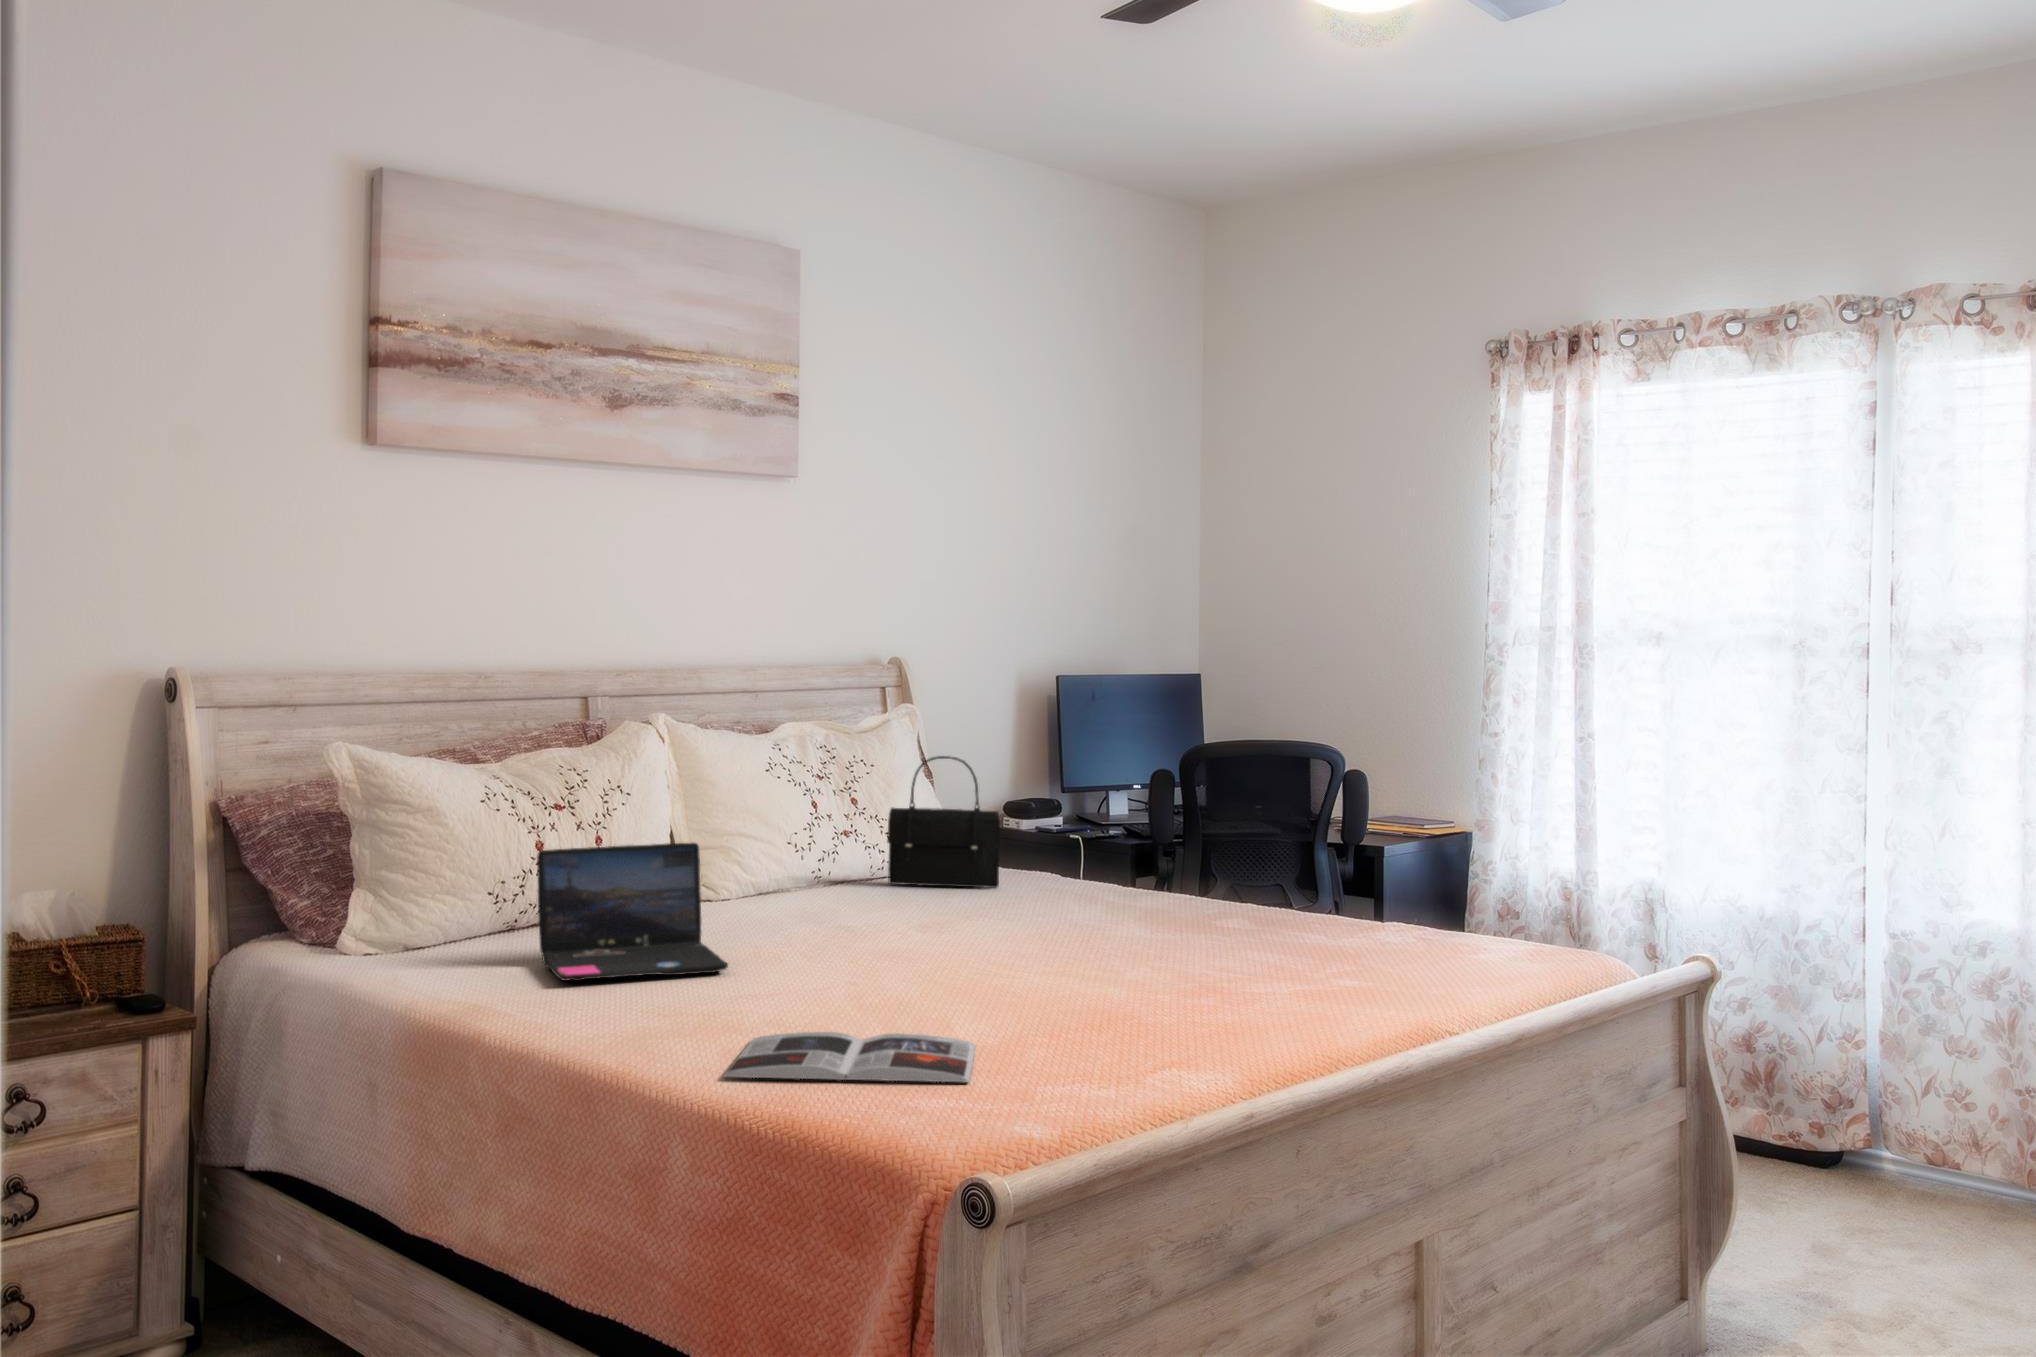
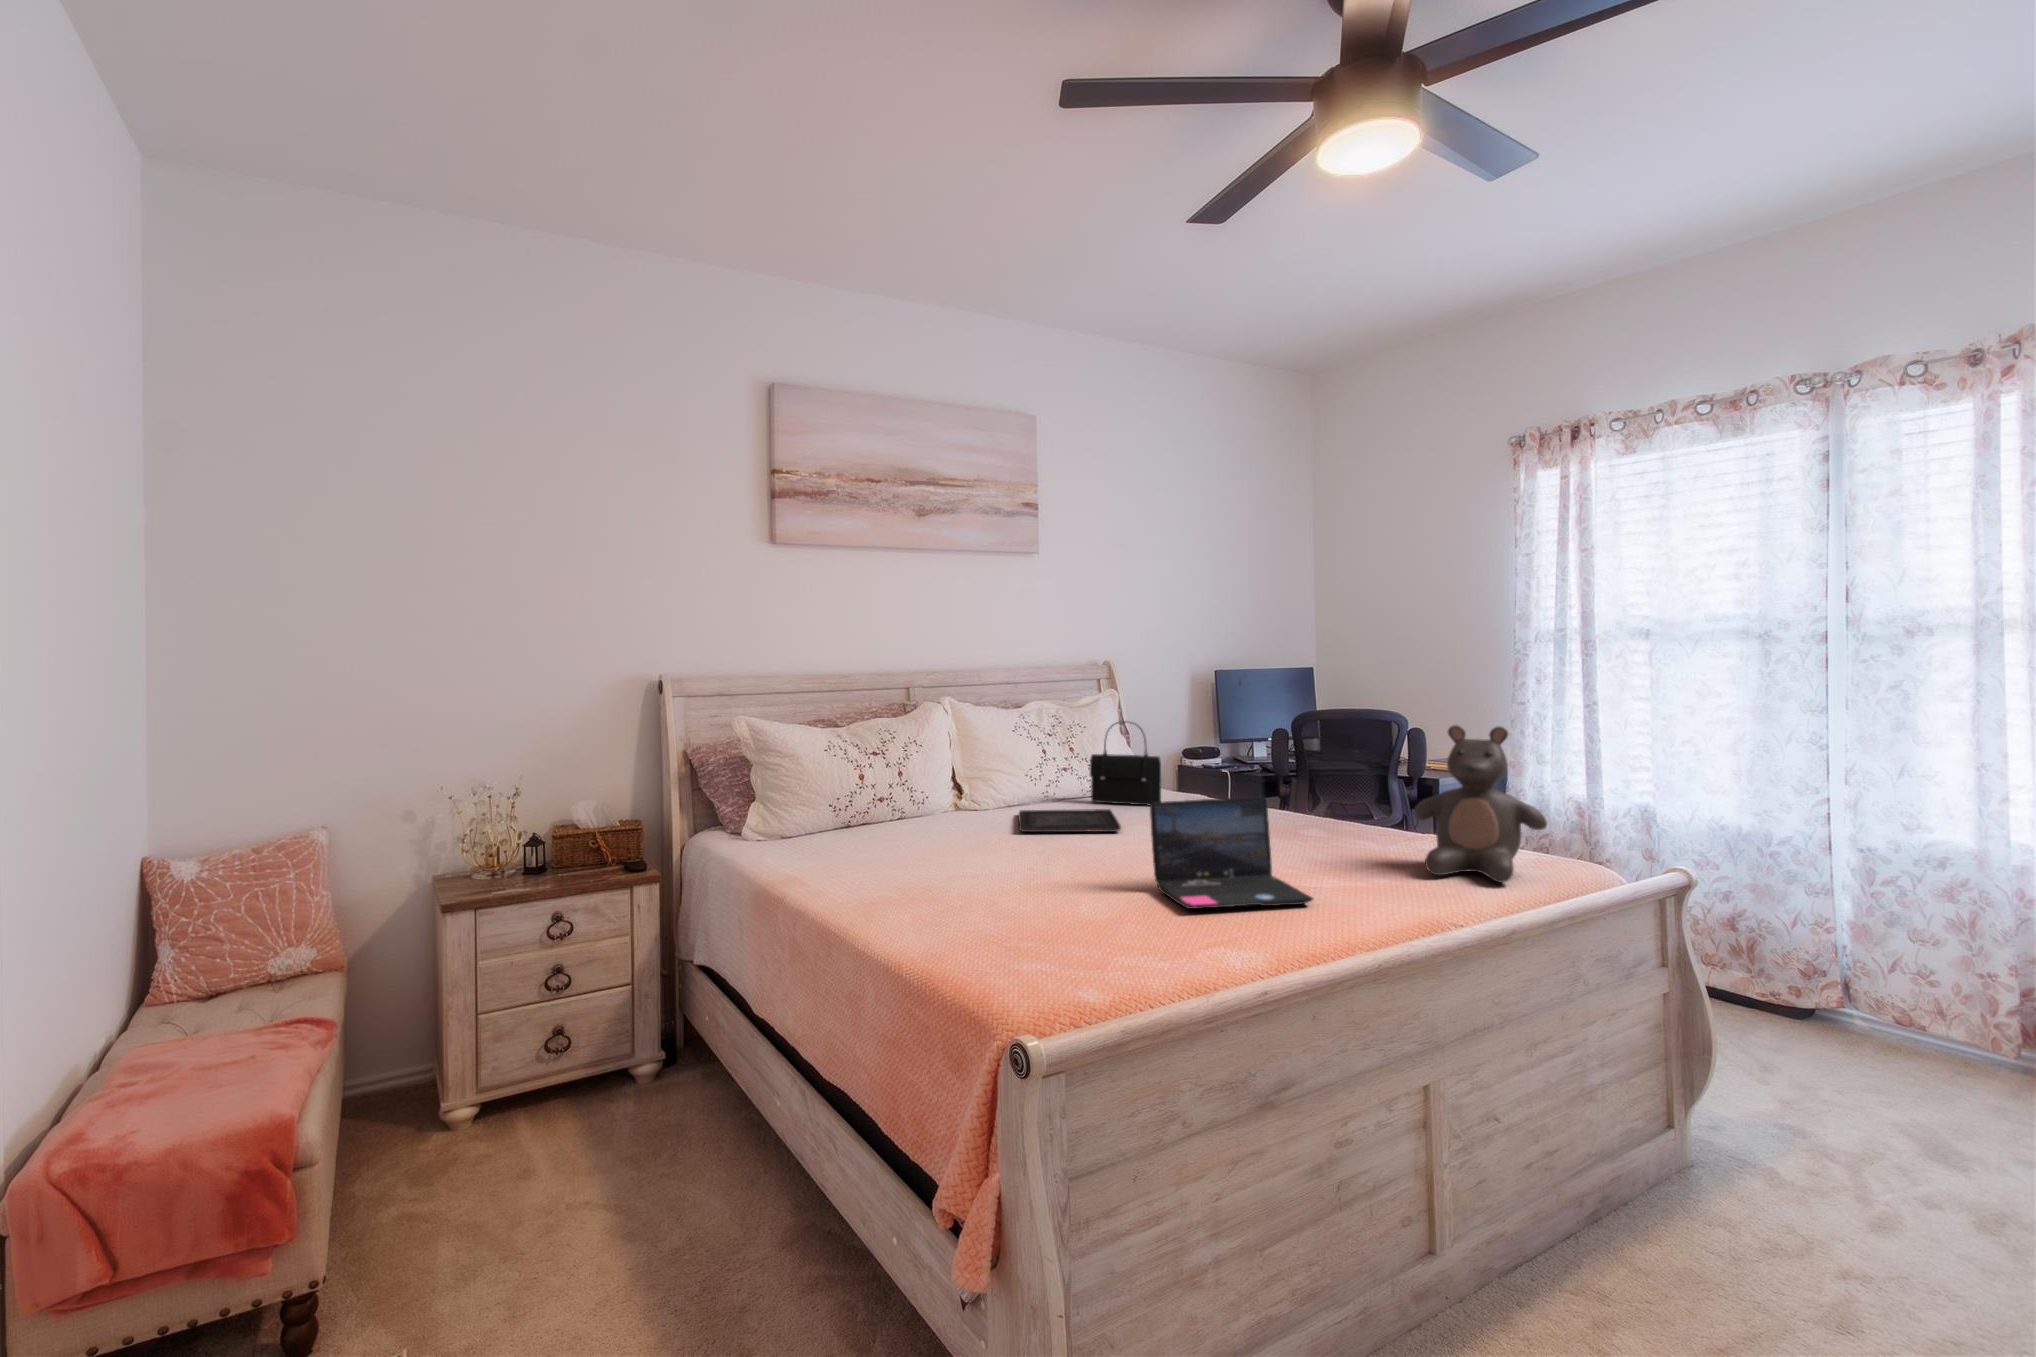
teddy bear: none [1381,769,1549,980] -> present [1414,725,1547,882]
laptop: present [537,843,728,981] -> present [1150,797,1313,909]
tray: none [786,894,960,931] -> present [1019,809,1121,832]
magazine: present [724,1032,976,1082] -> none [901,904,1088,949]

